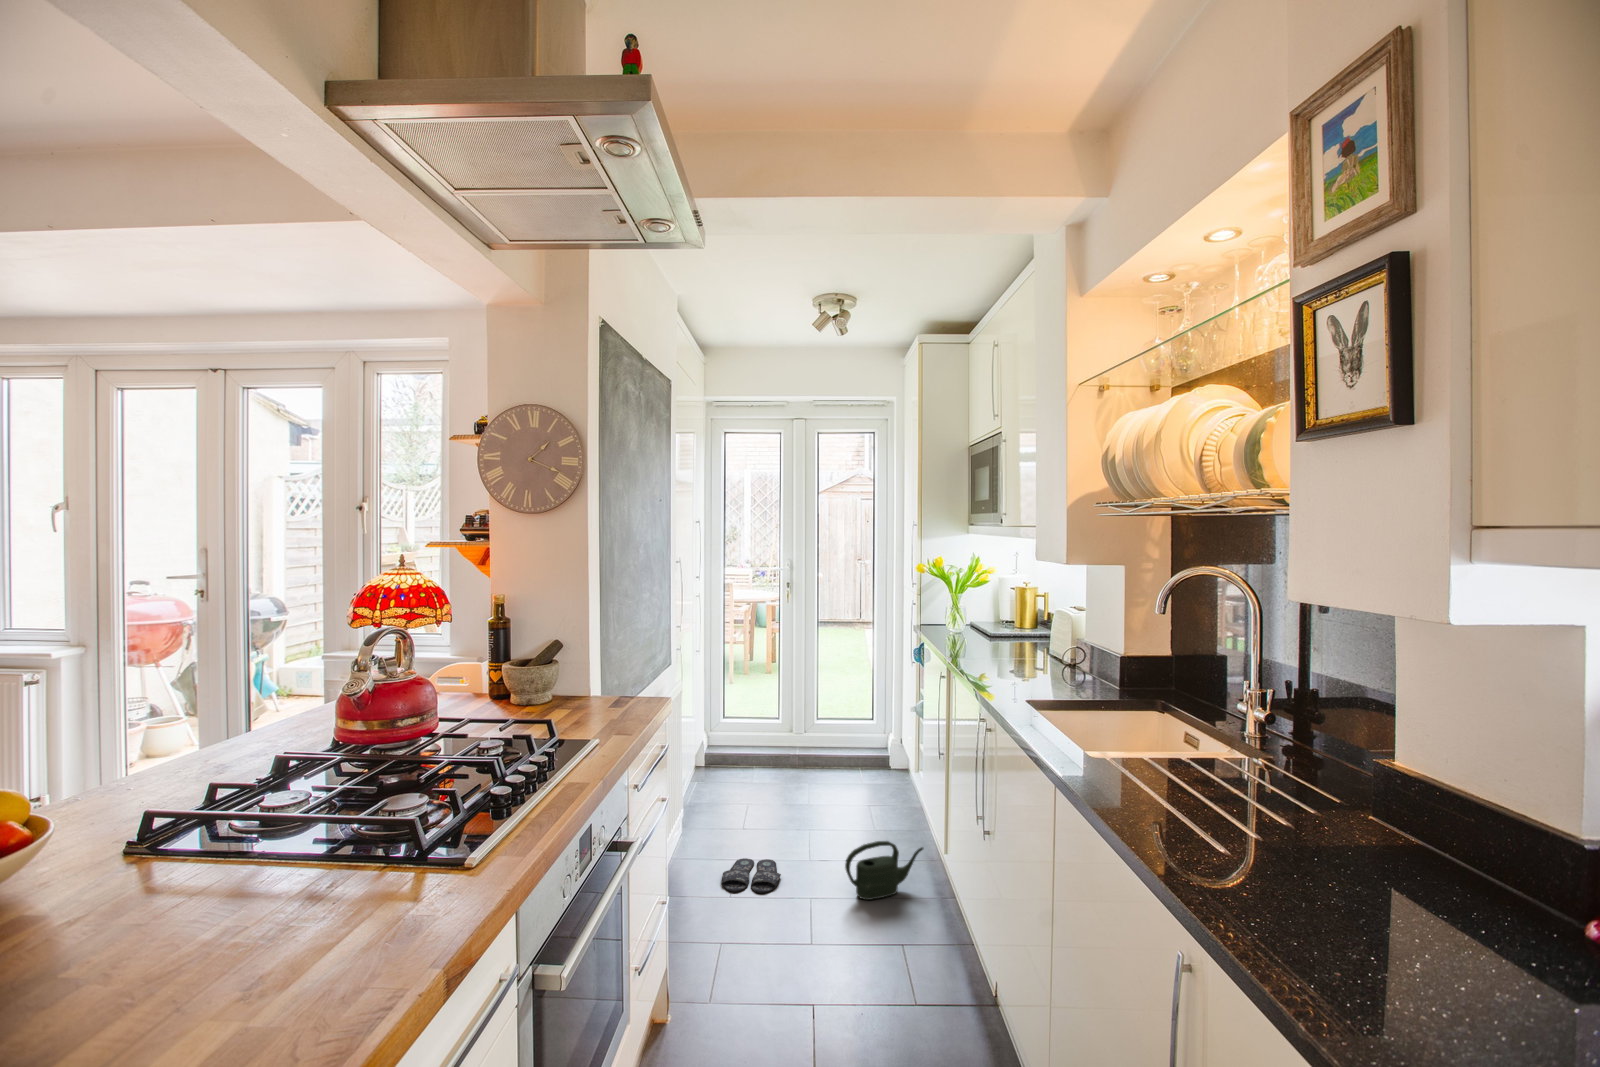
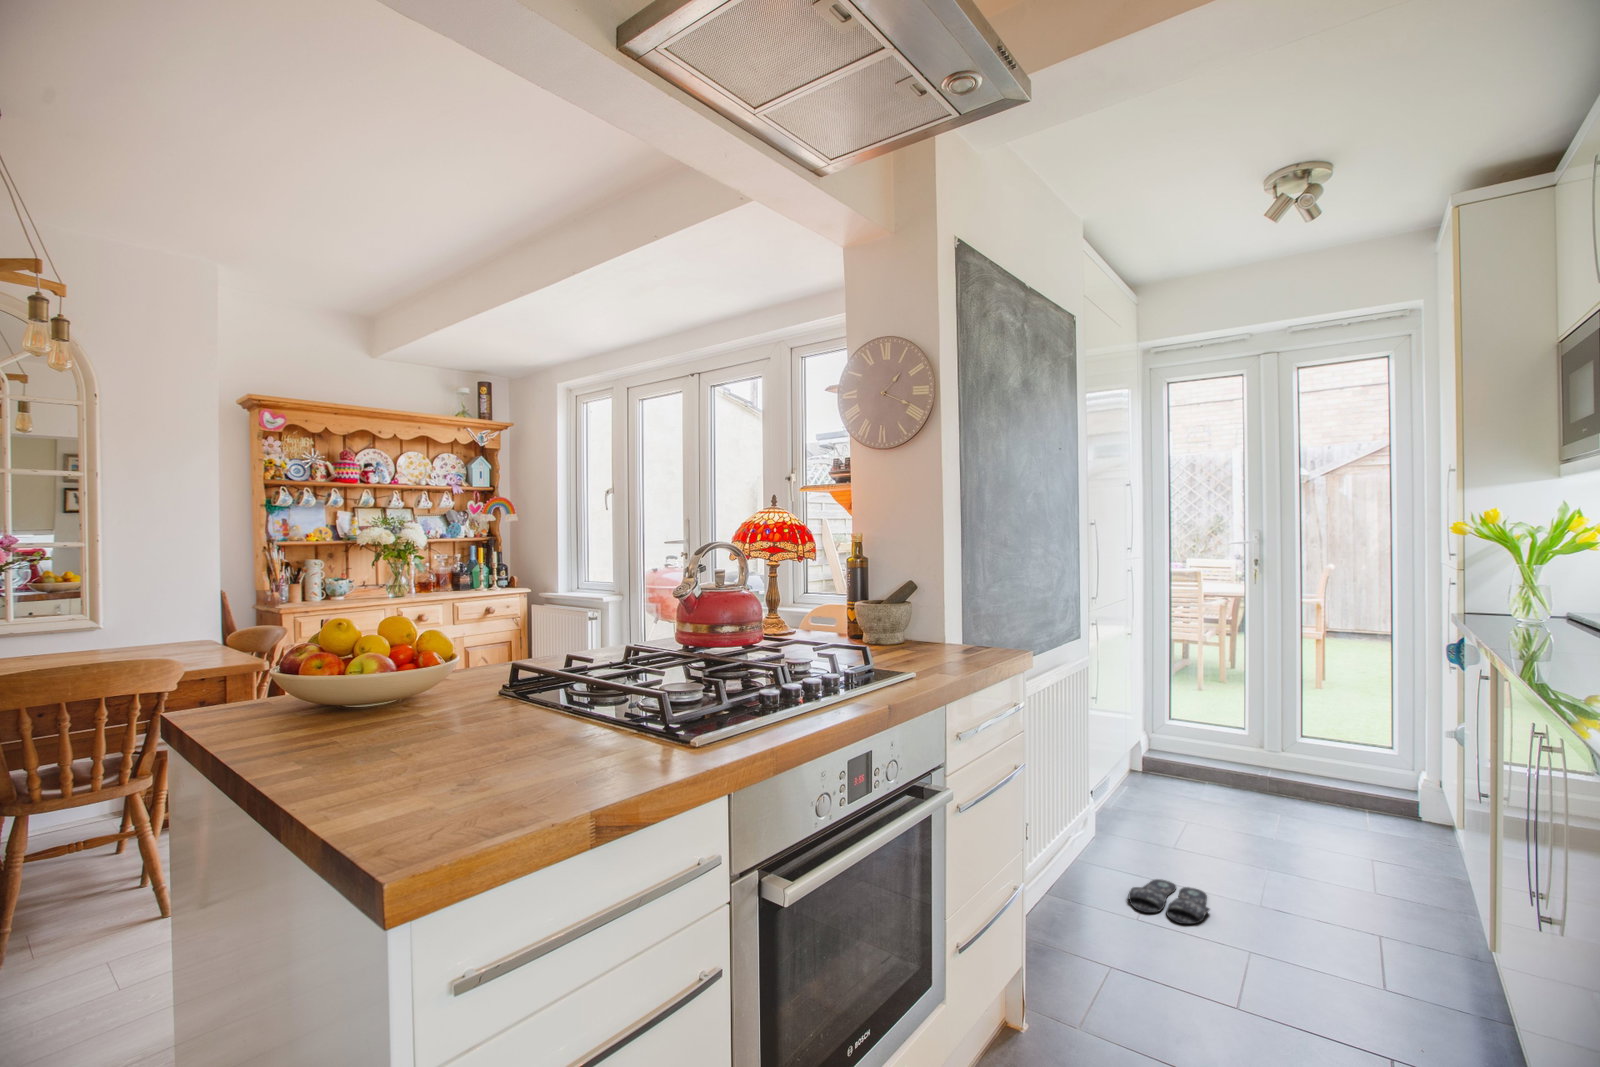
watering can: present [845,841,923,900] -> none [1303,897,1447,981]

